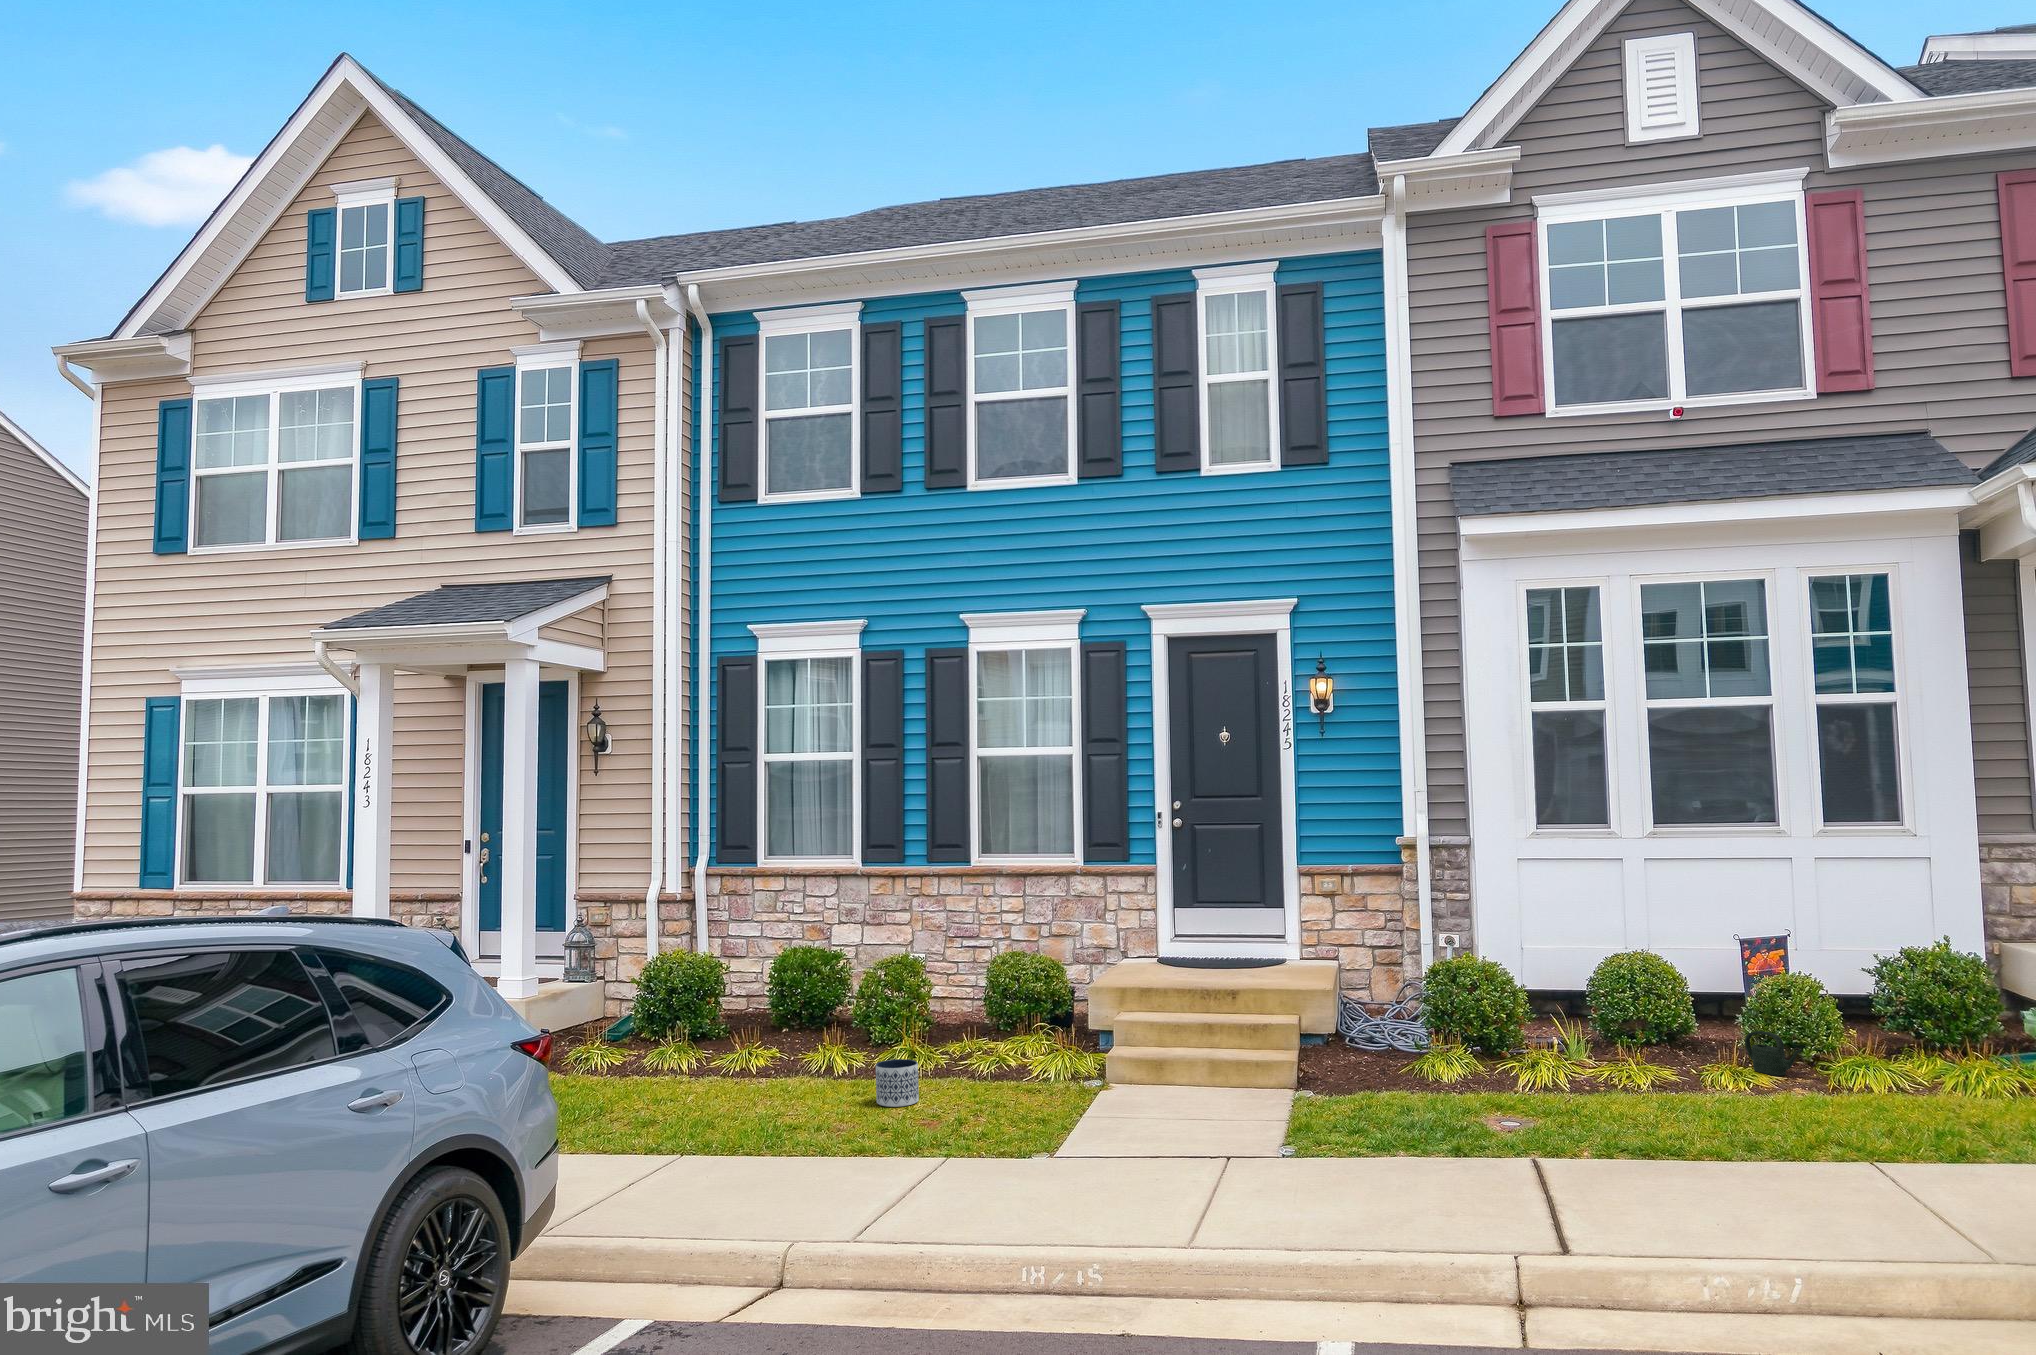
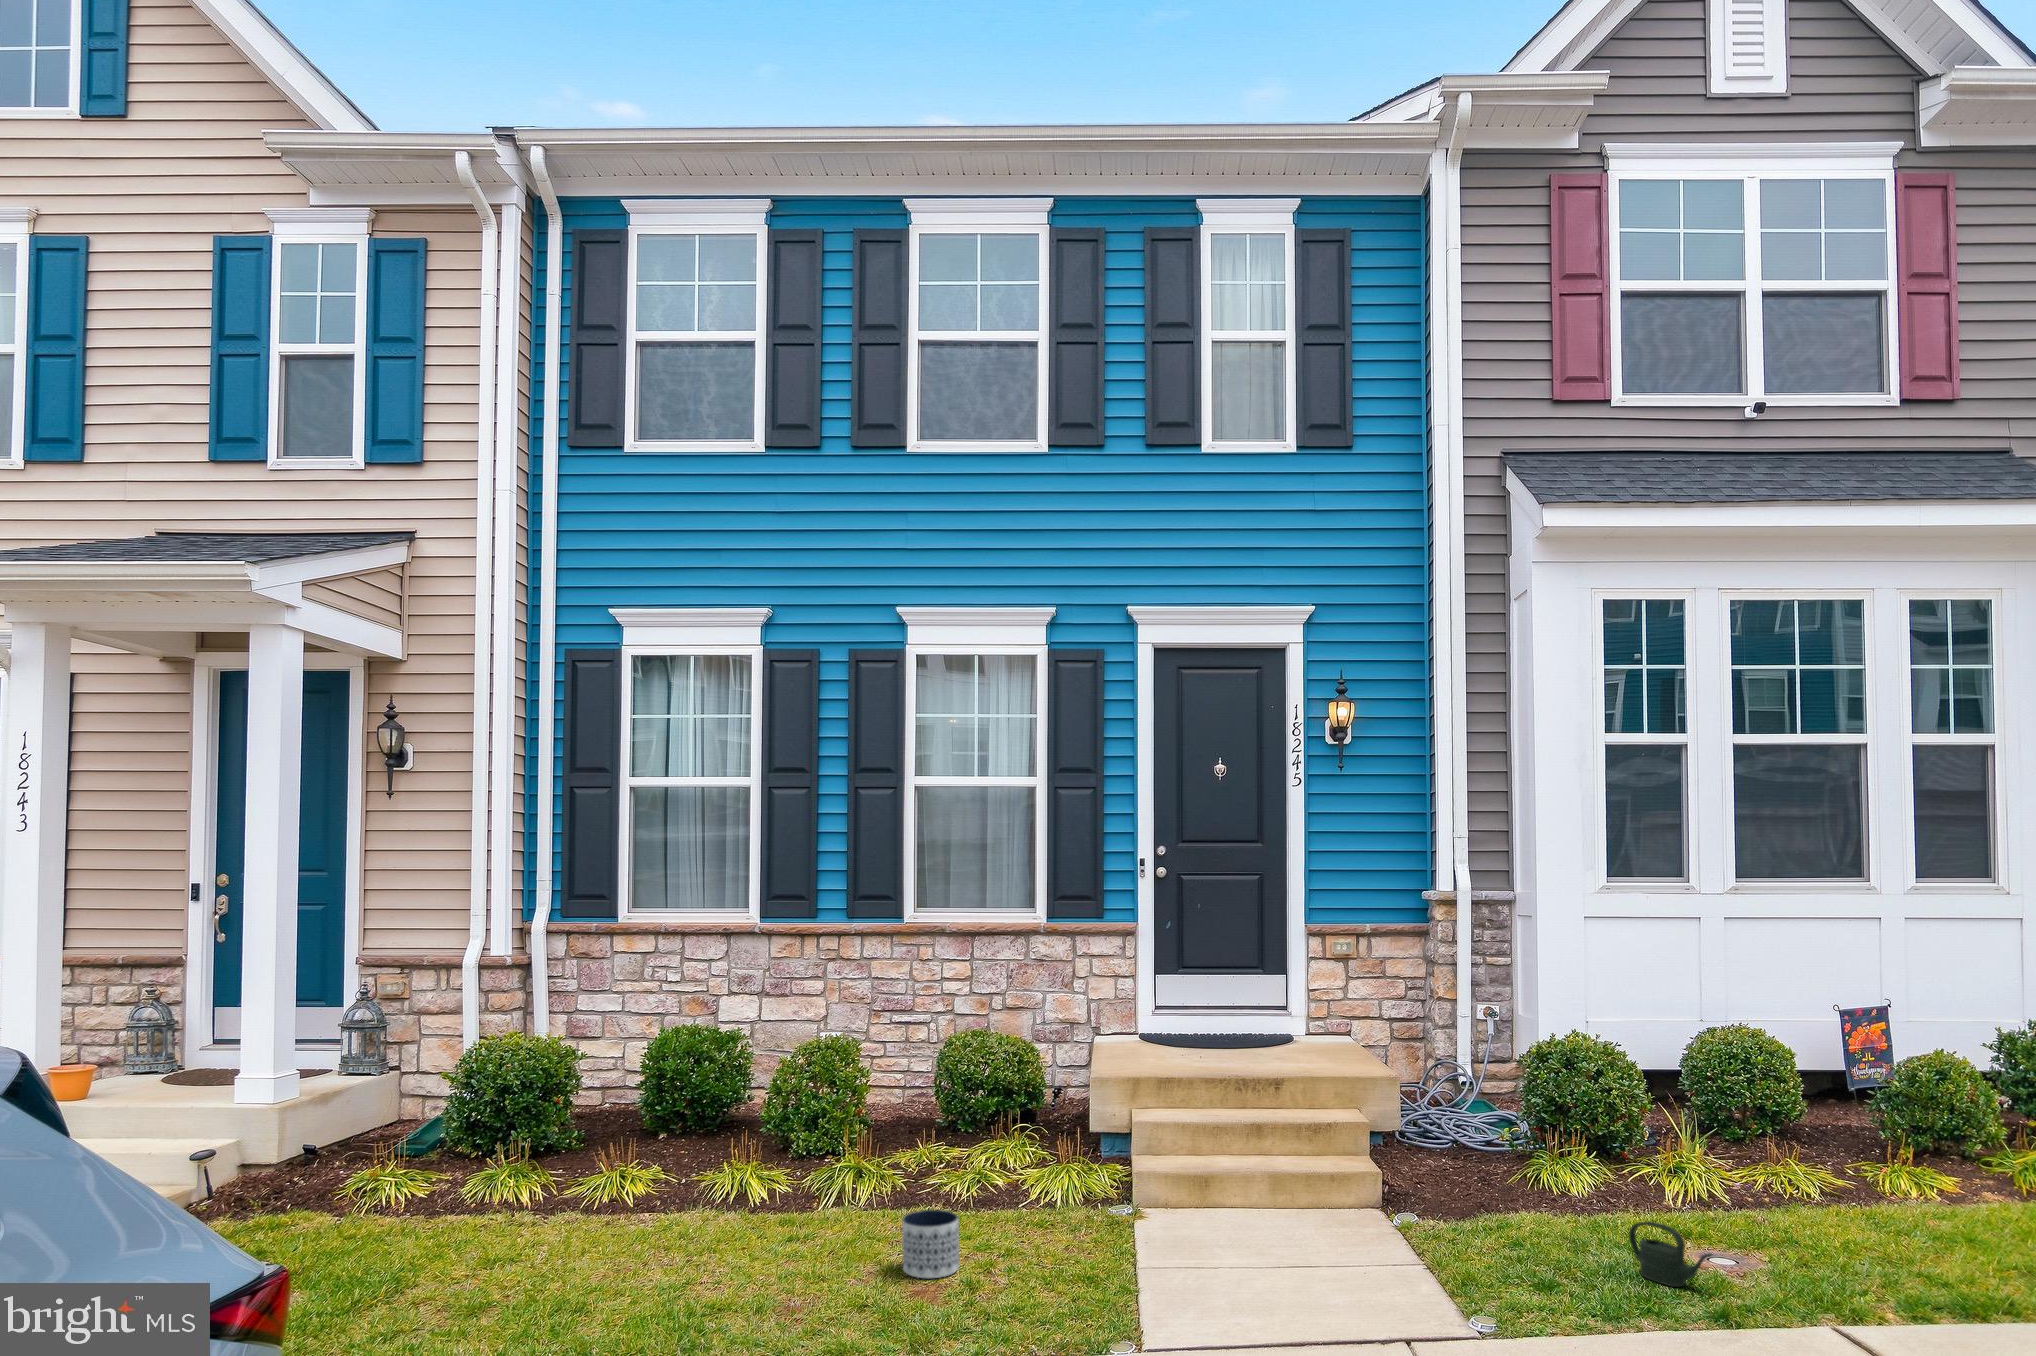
watering can: present [1745,1031,1802,1076] -> present [1629,1221,1711,1287]

